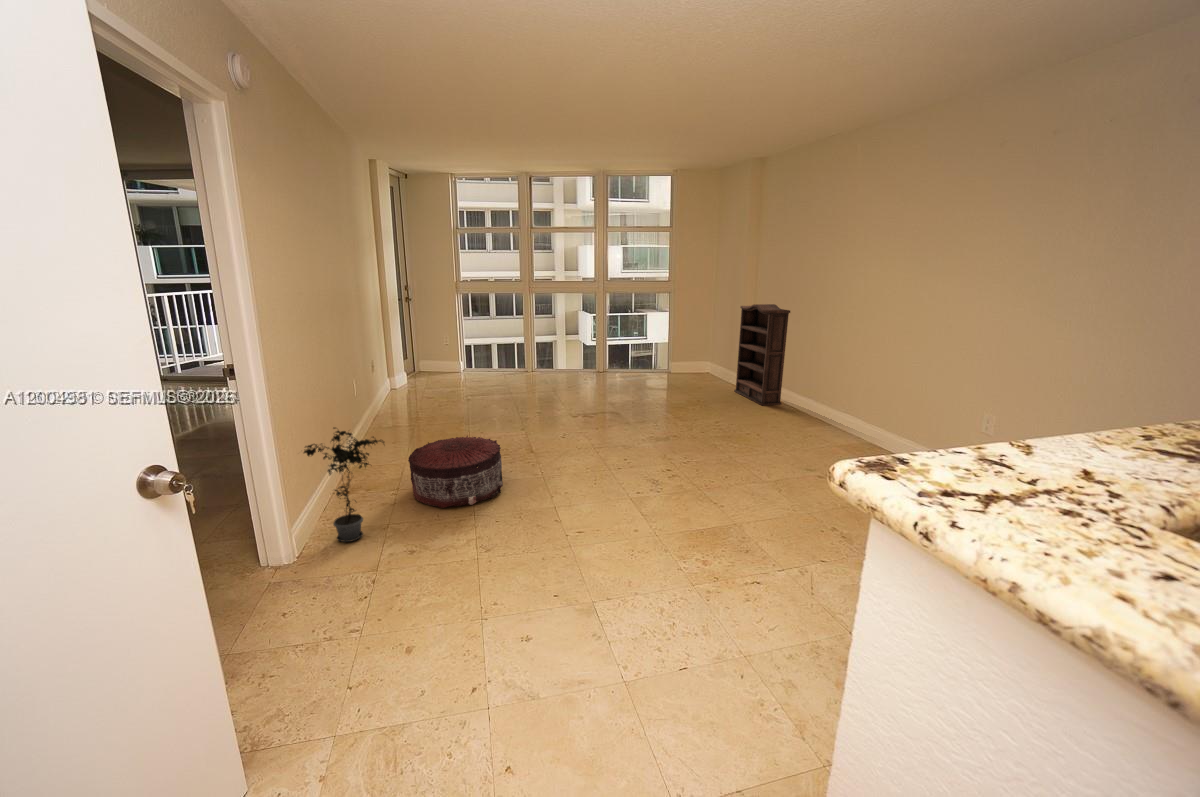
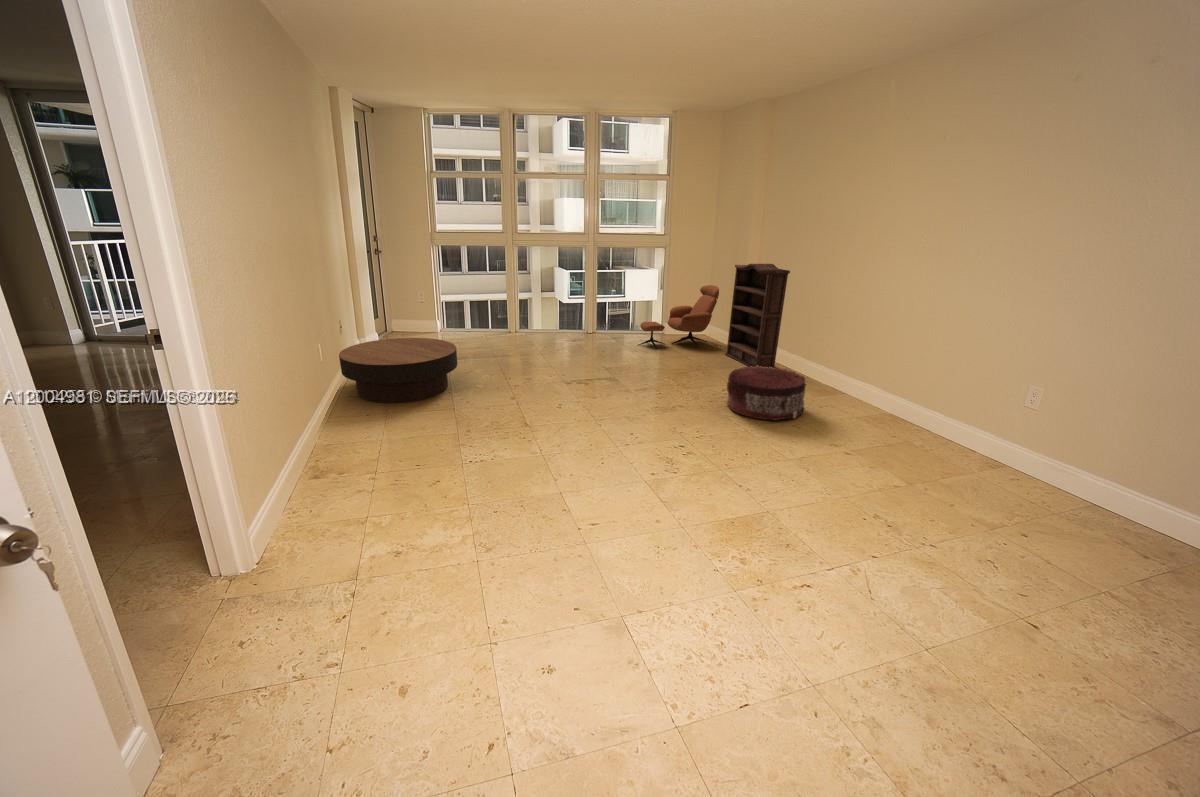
lounge chair: none [650,325,728,386] -> present [637,285,719,348]
coffee table: none [371,376,476,434] -> present [339,338,457,403]
potted plant: present [304,428,384,542] -> none [252,407,360,540]
pouf: present [408,436,503,508] -> present [727,366,806,420]

